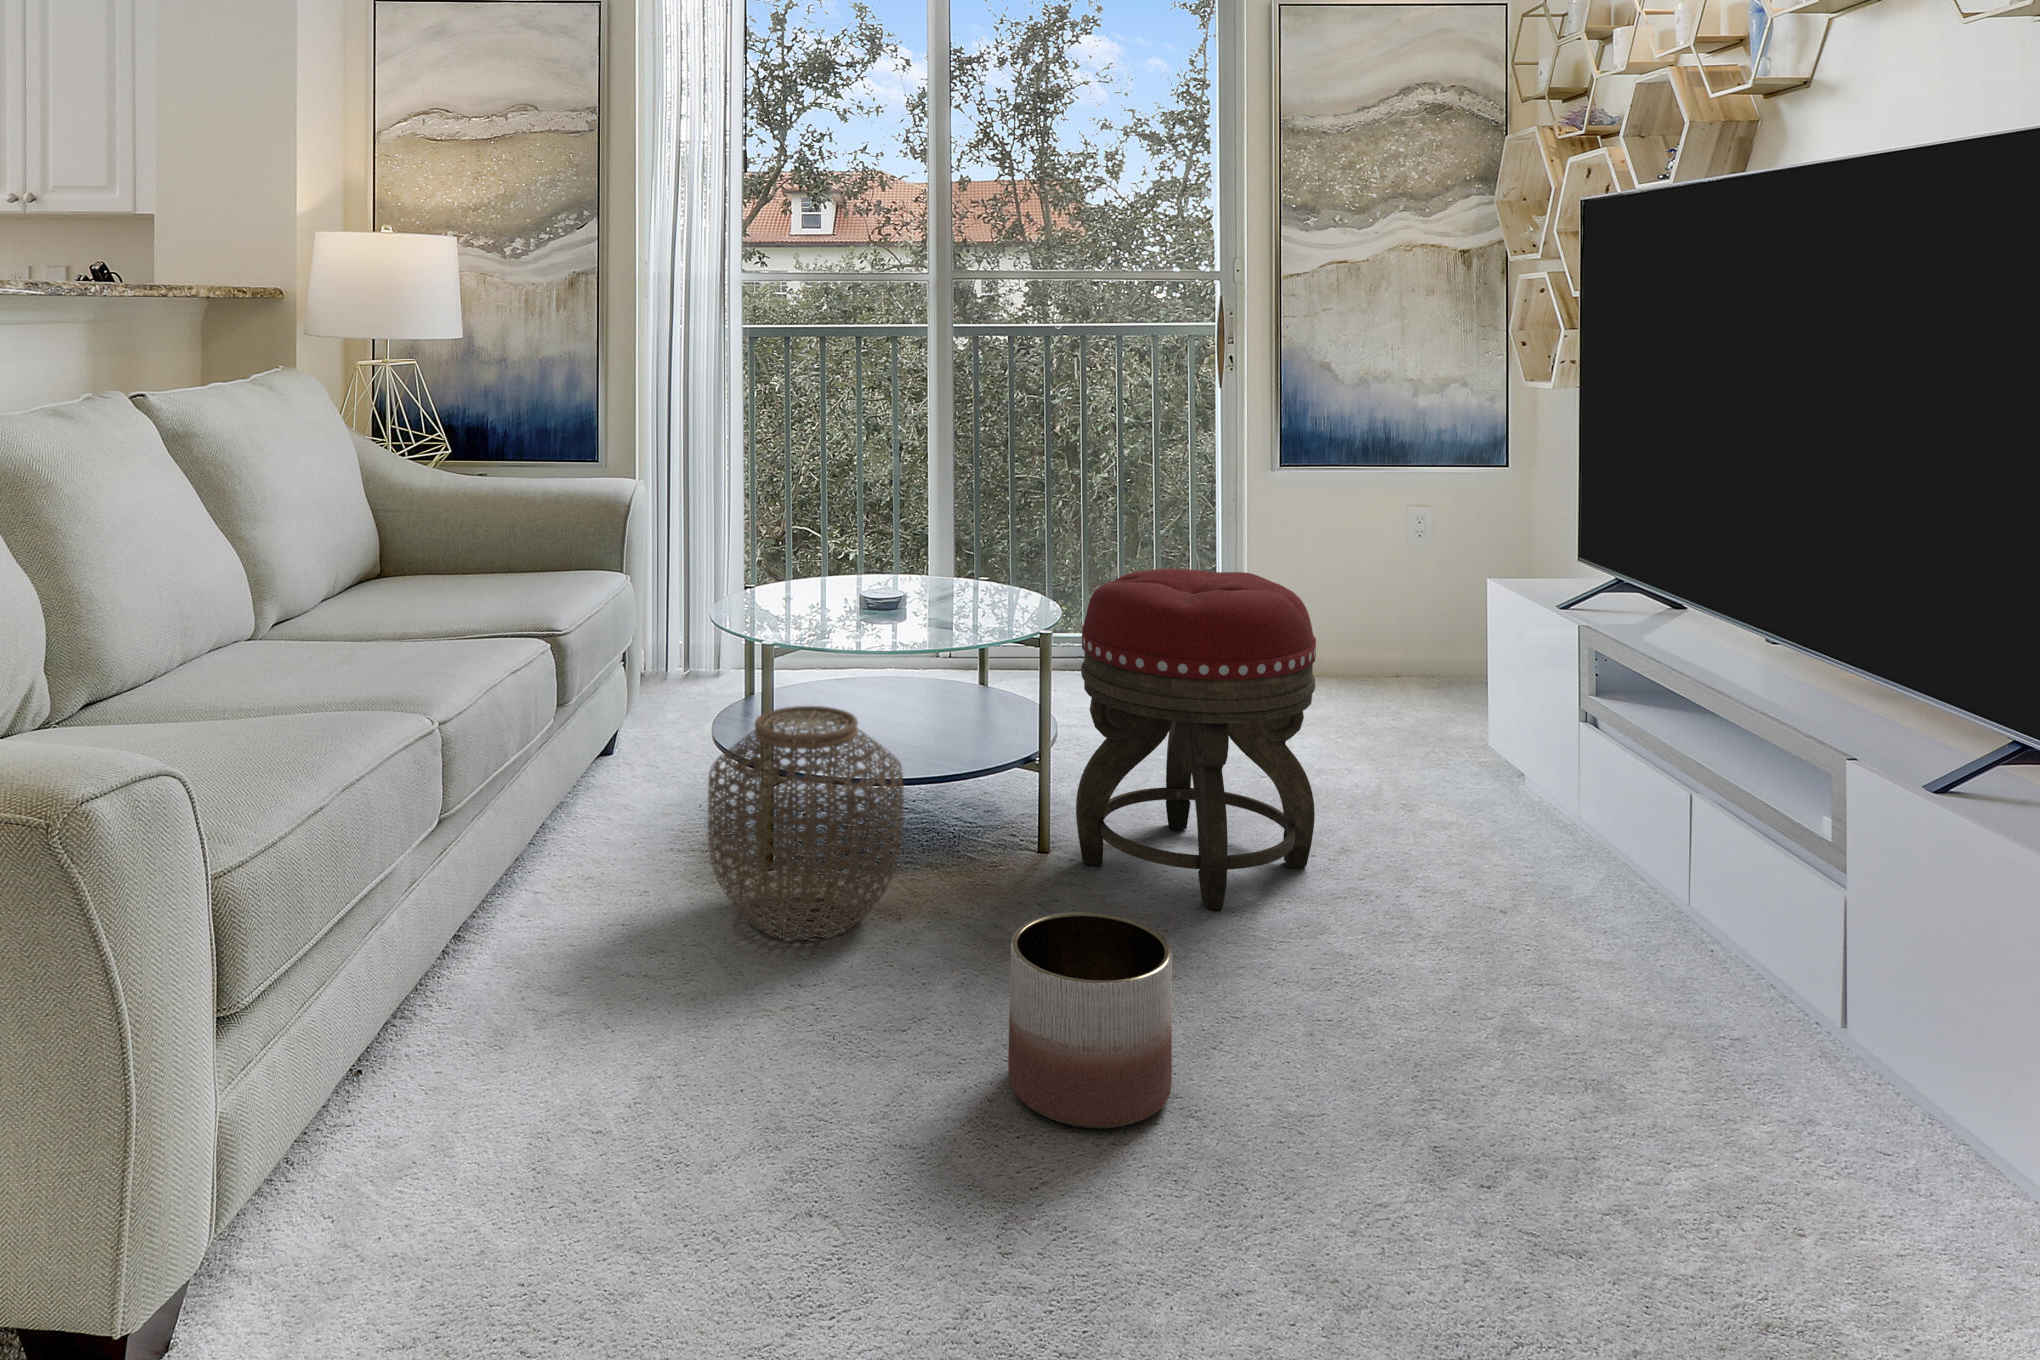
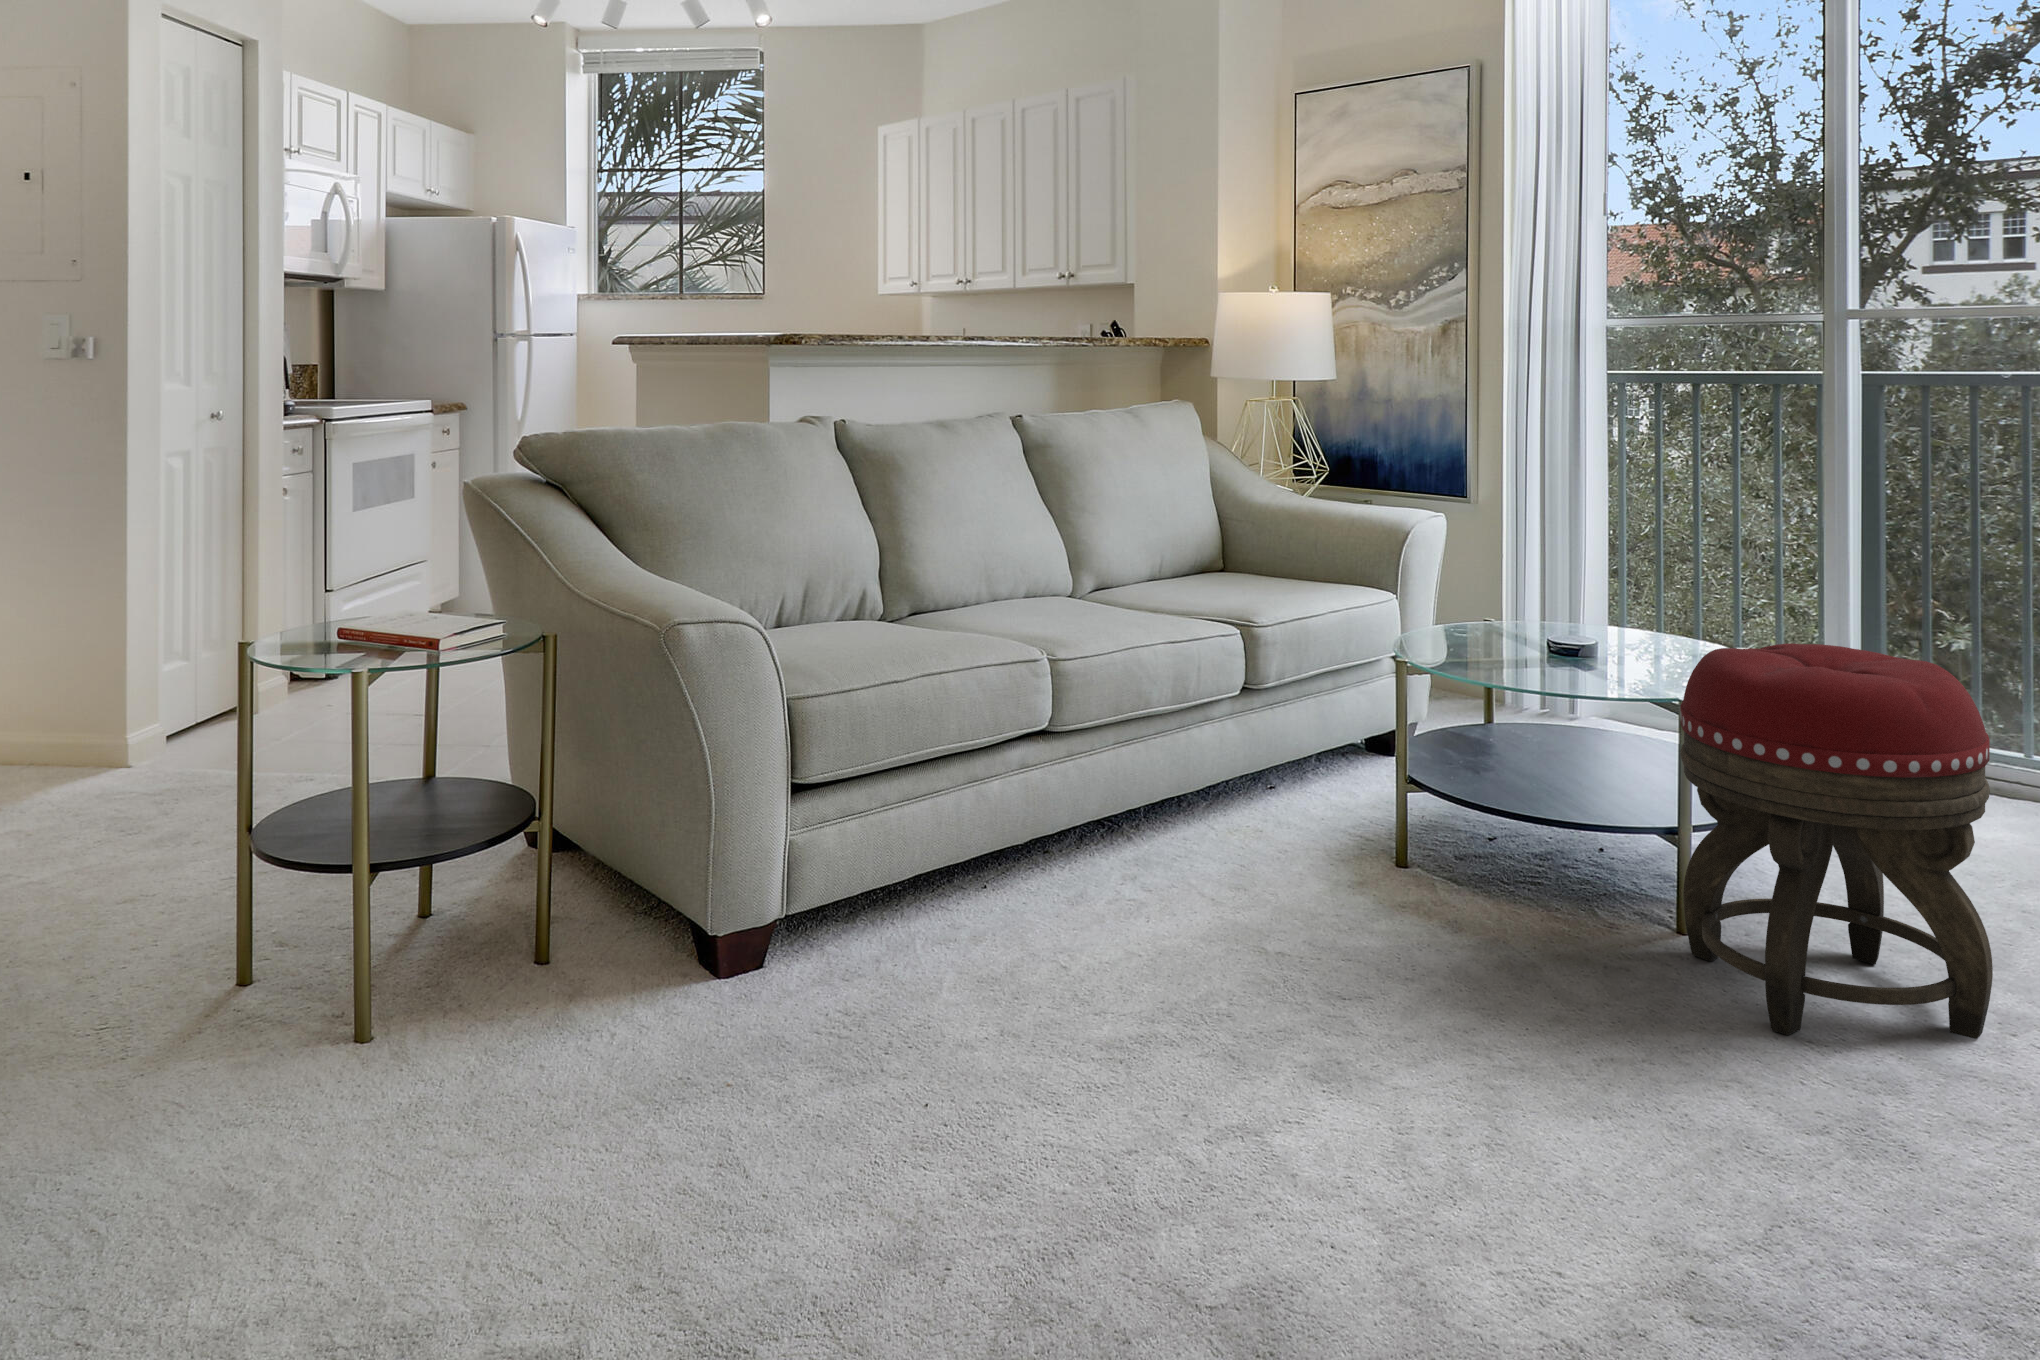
woven basket: present [708,706,904,940] -> none [1265,713,1450,928]
planter: present [1008,912,1172,1128] -> none [1323,922,1485,1128]

